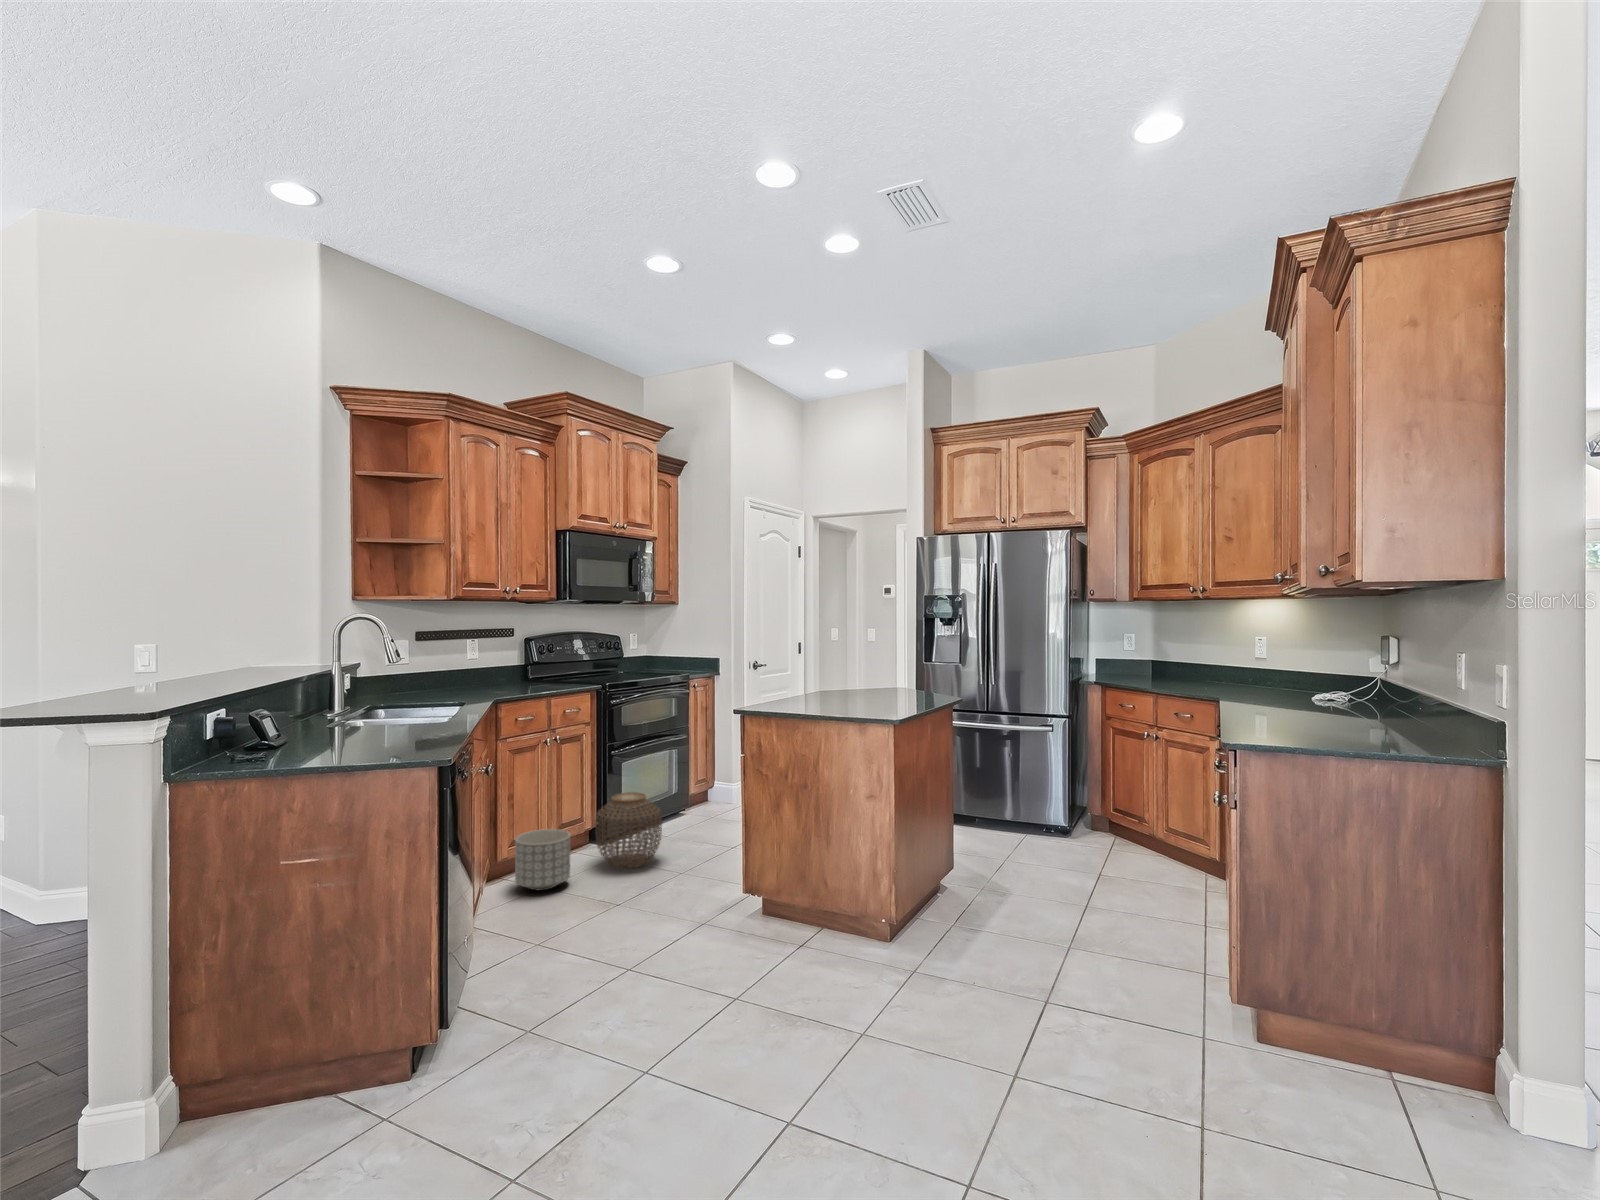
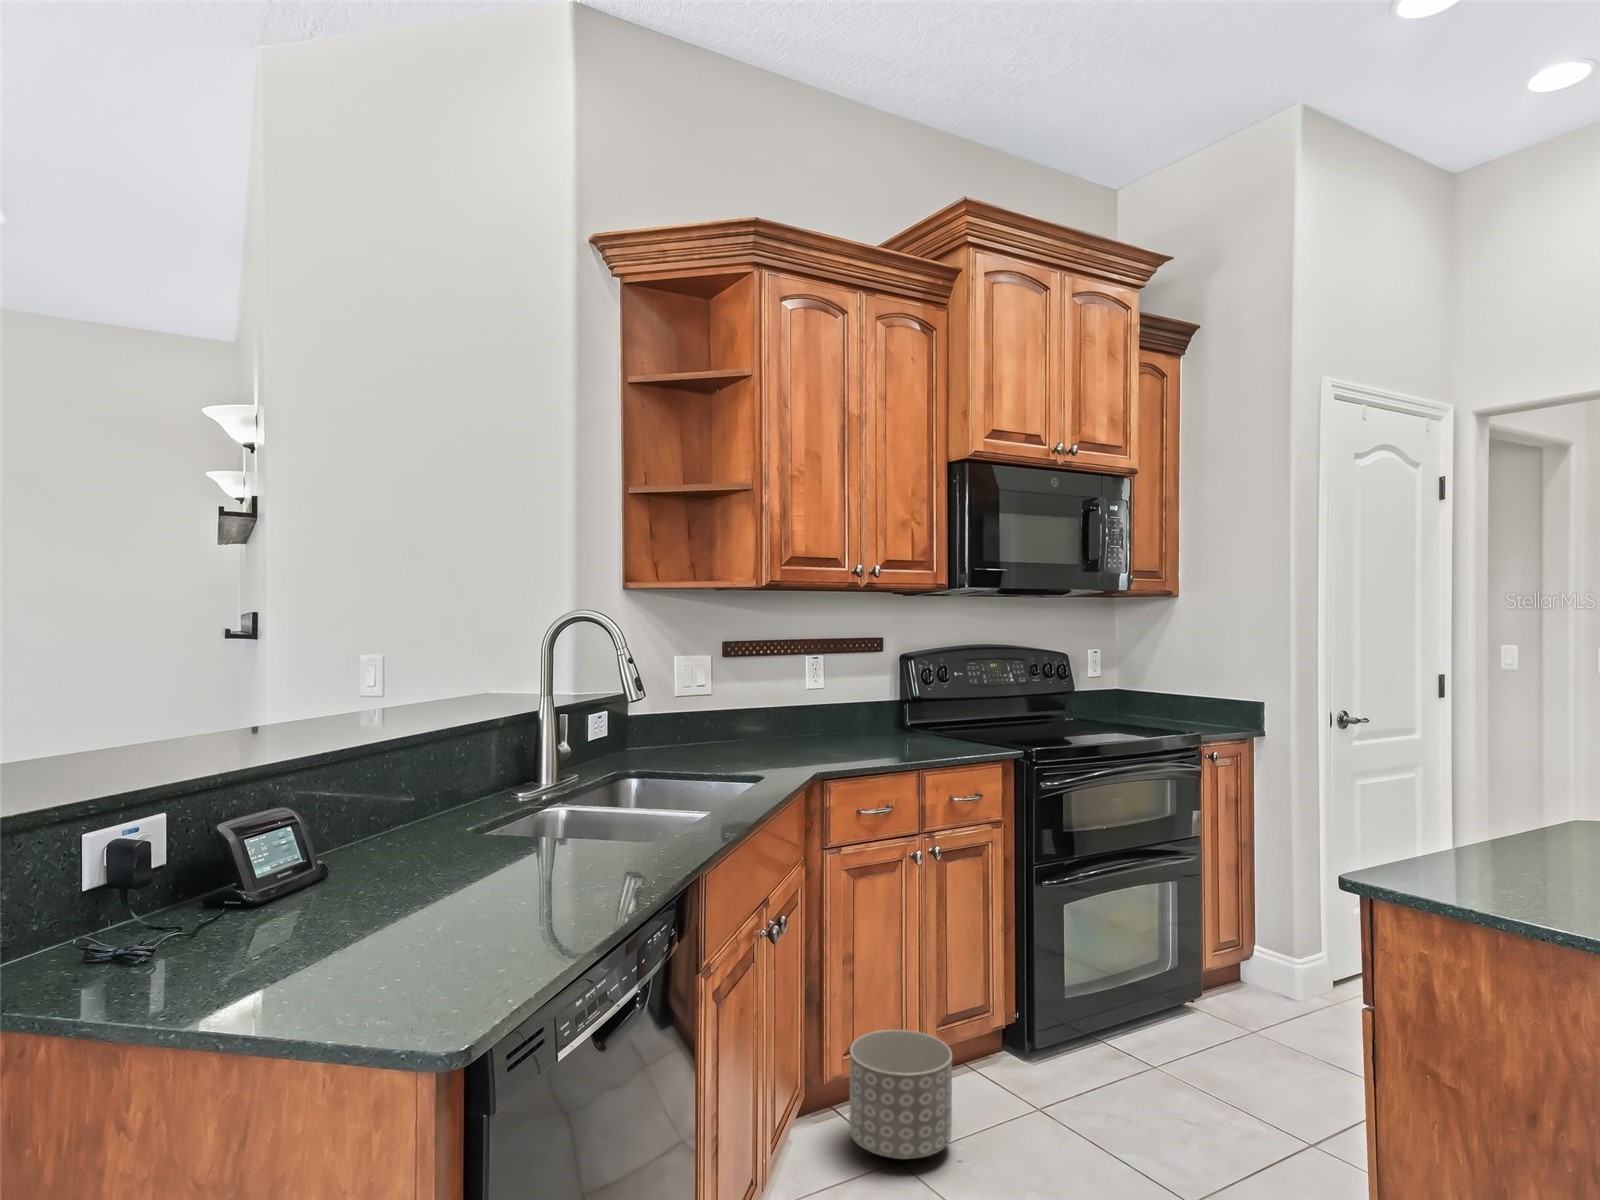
woven basket: present [596,792,662,869] -> none [1006,975,1141,1139]

